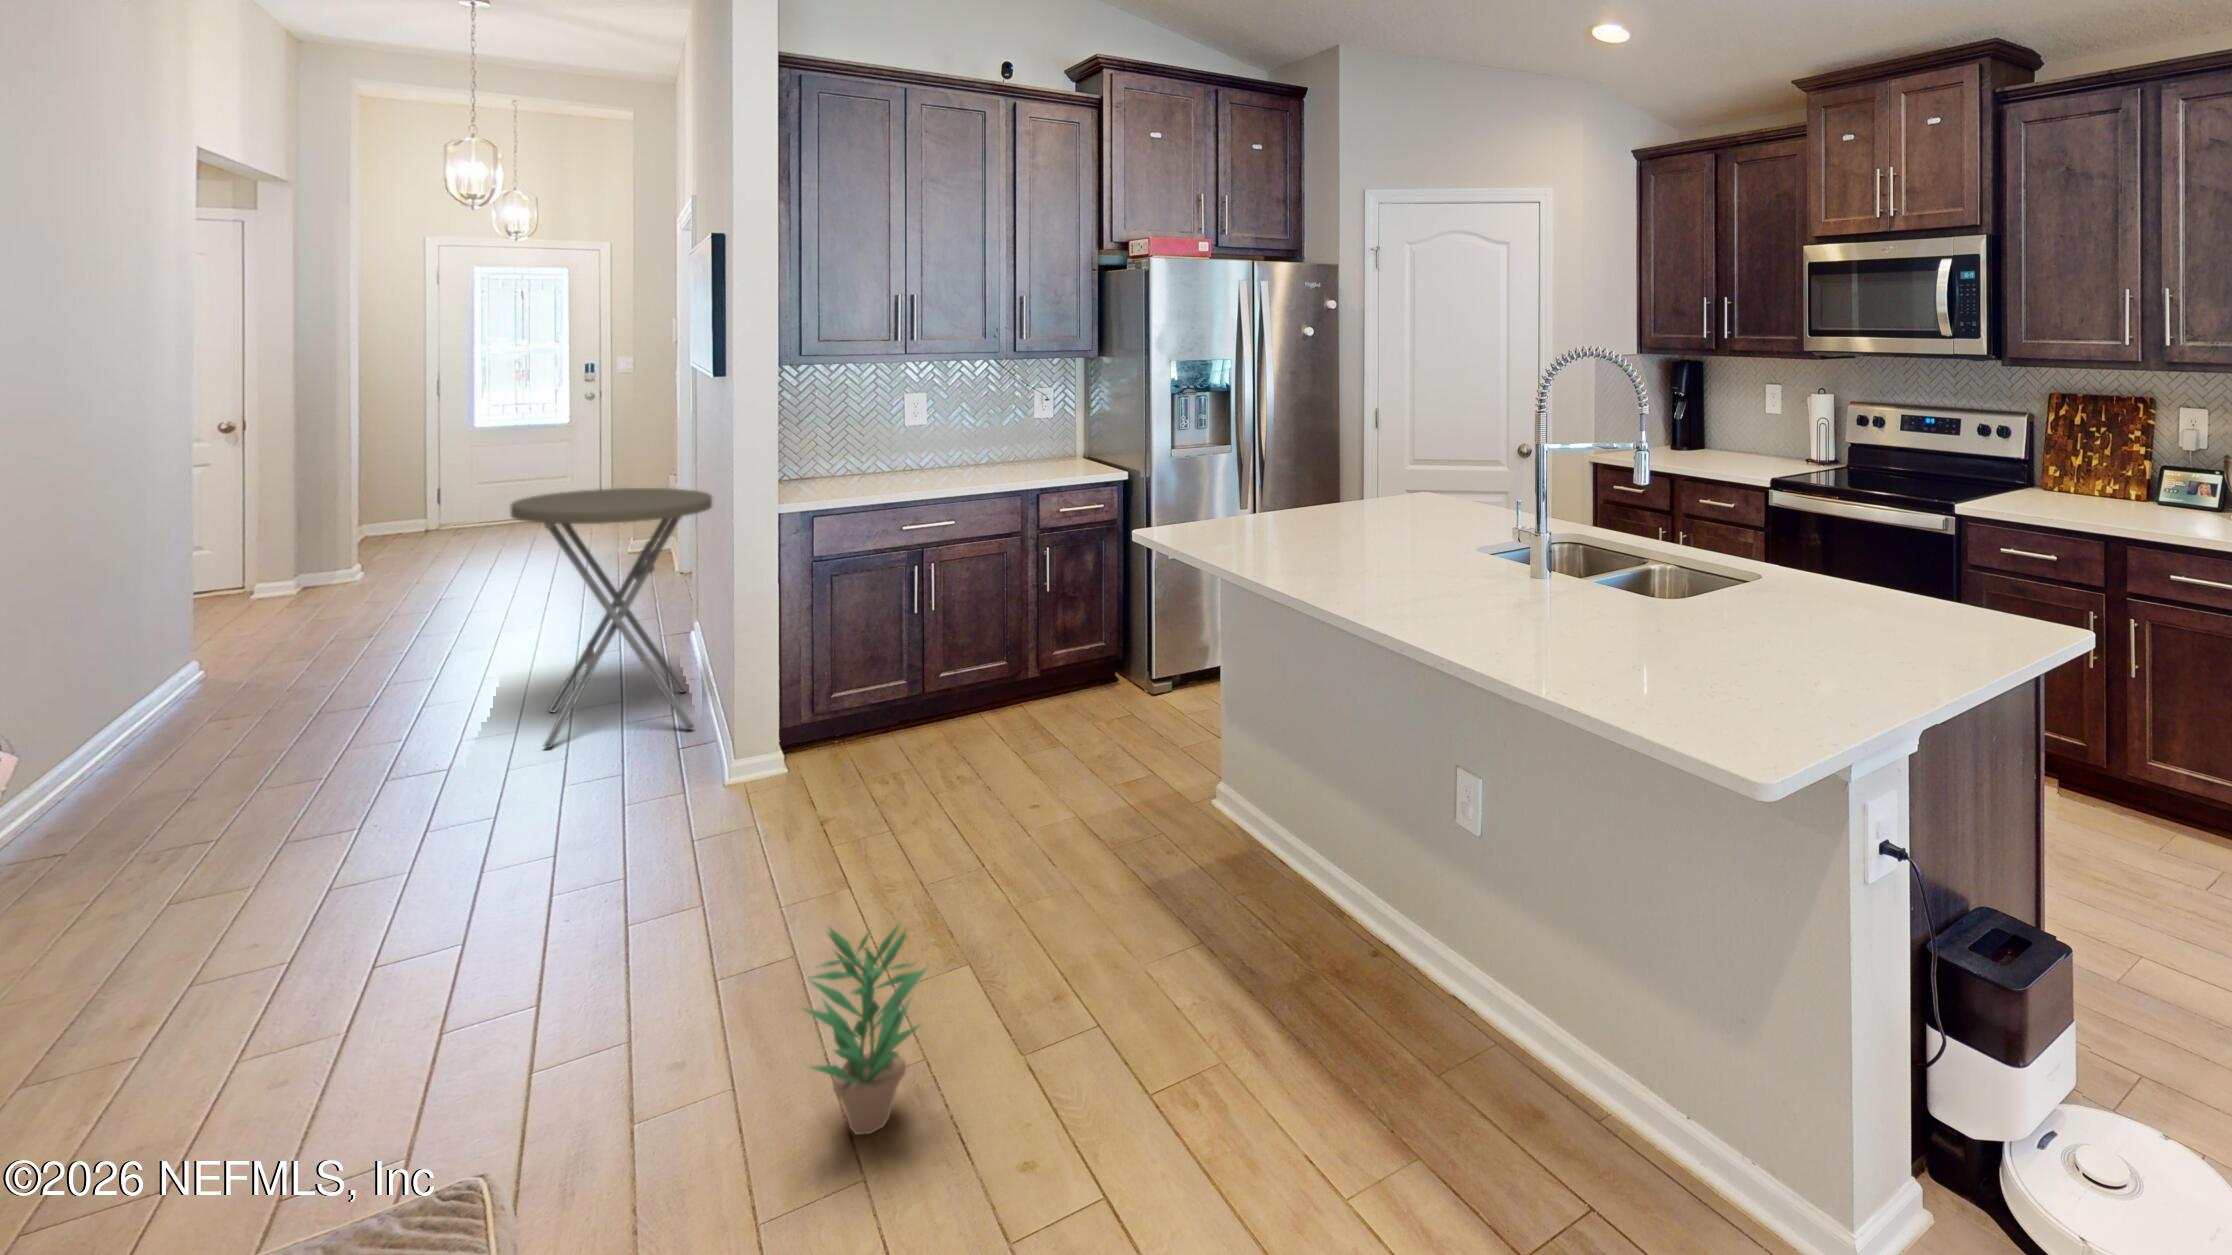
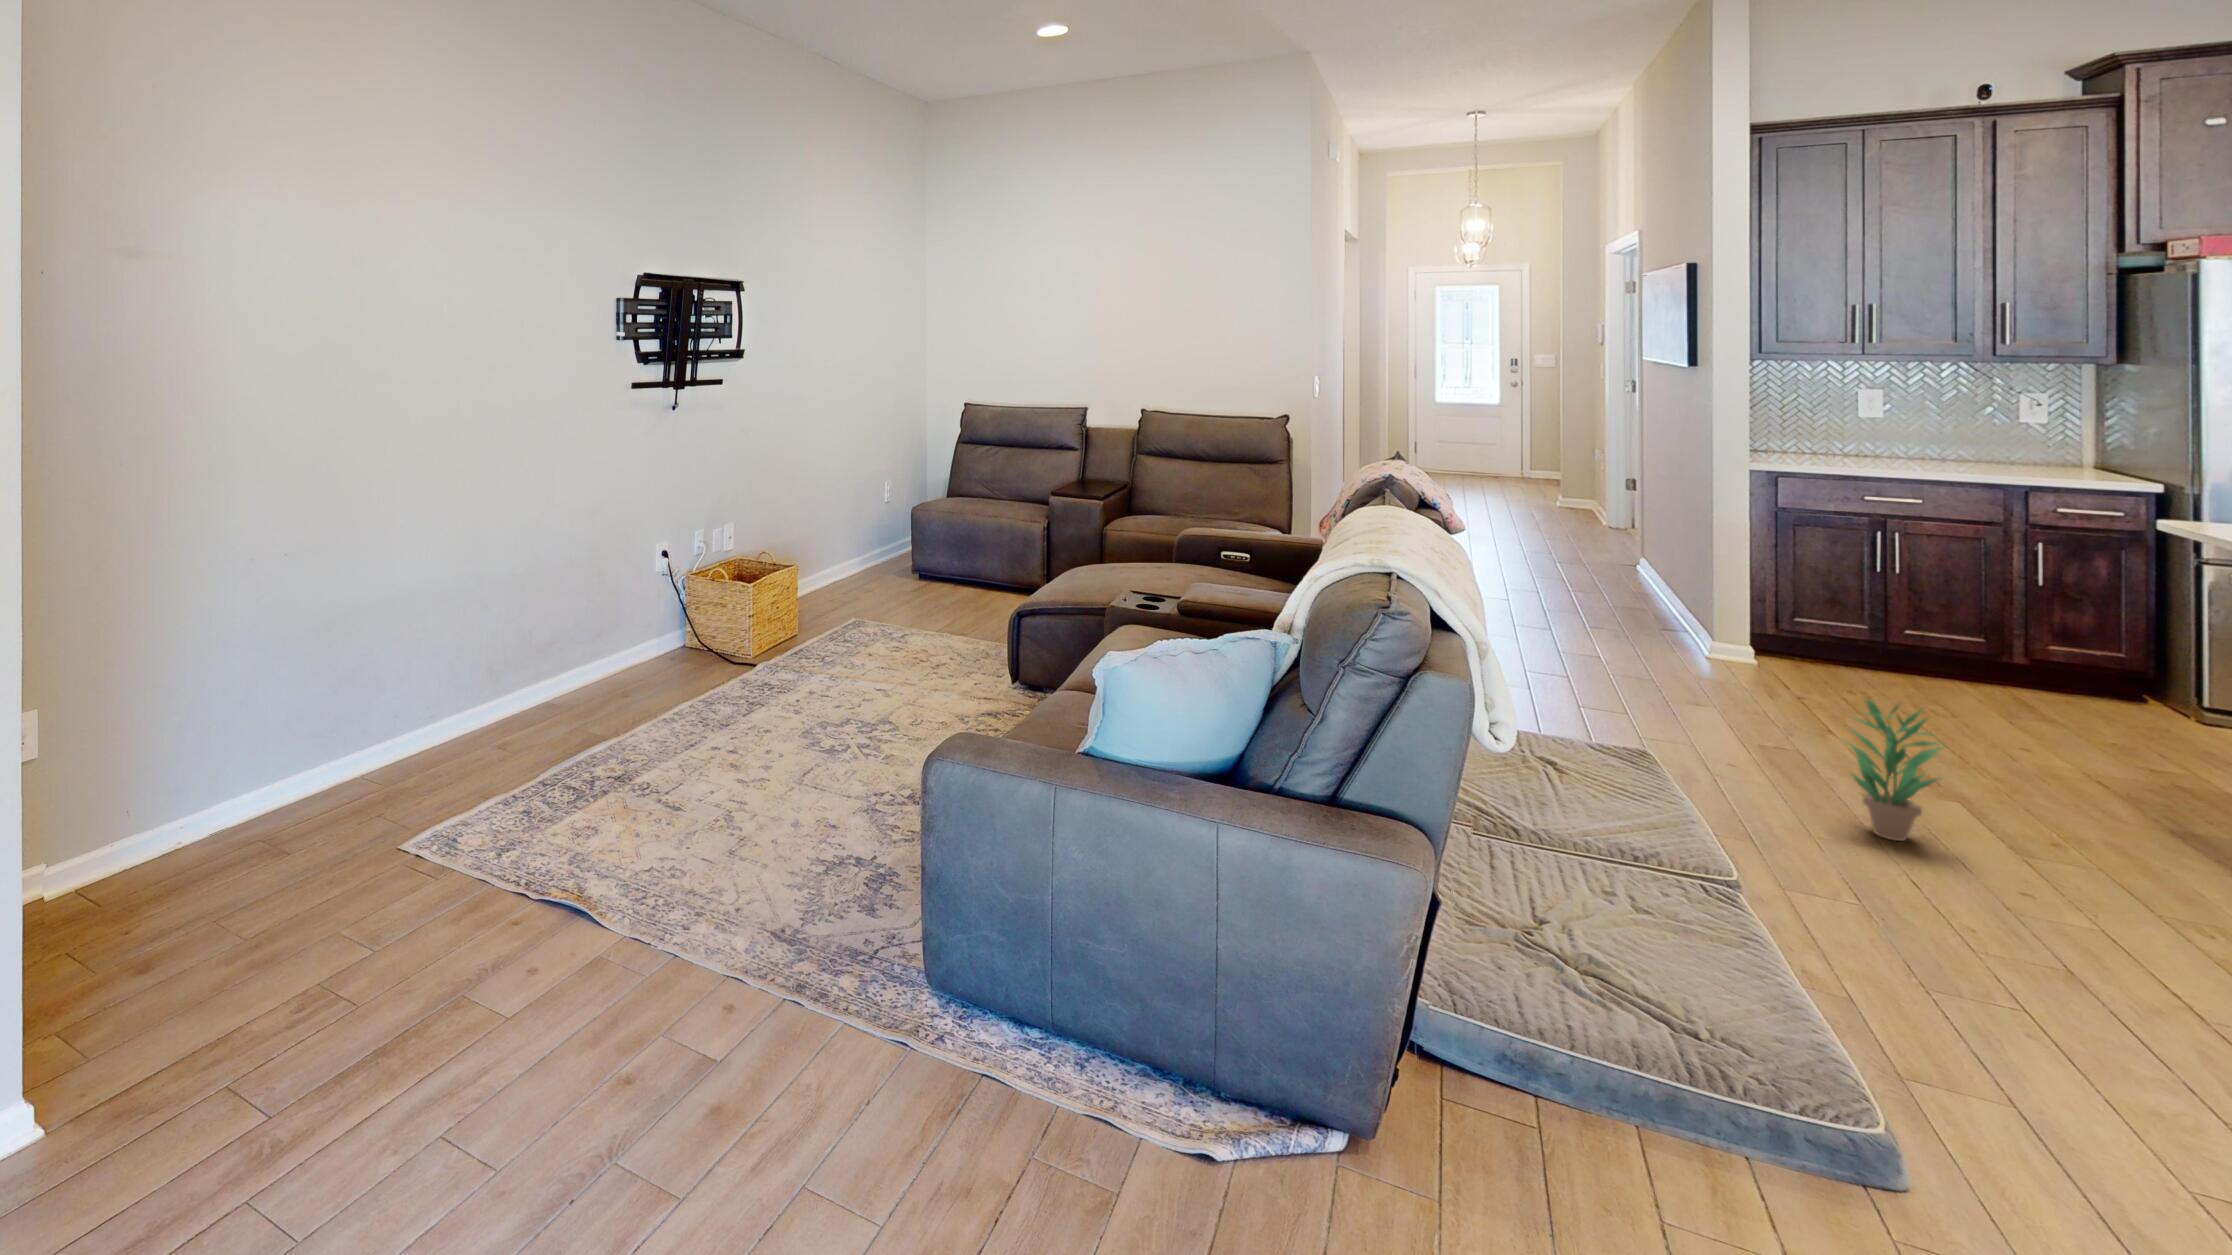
side table: present [510,488,712,748] -> none [1543,459,1681,632]

